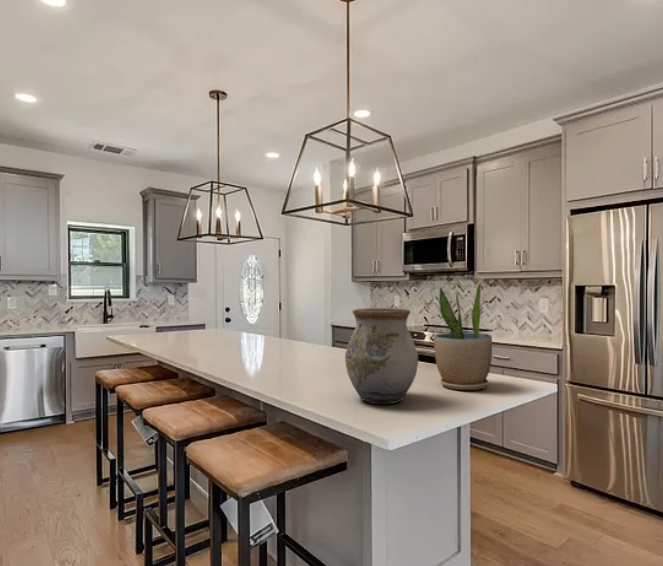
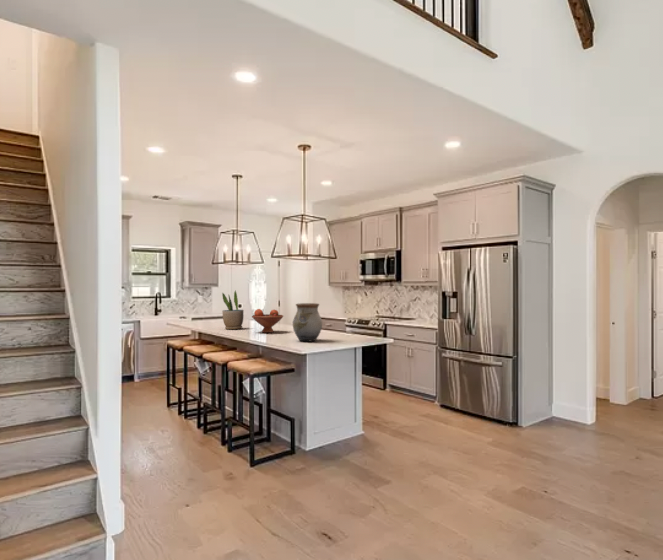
potted plant: present [434,282,492,390] -> present [222,291,243,329]
fruit bowl: none [244,319,308,367] -> present [252,309,283,333]

